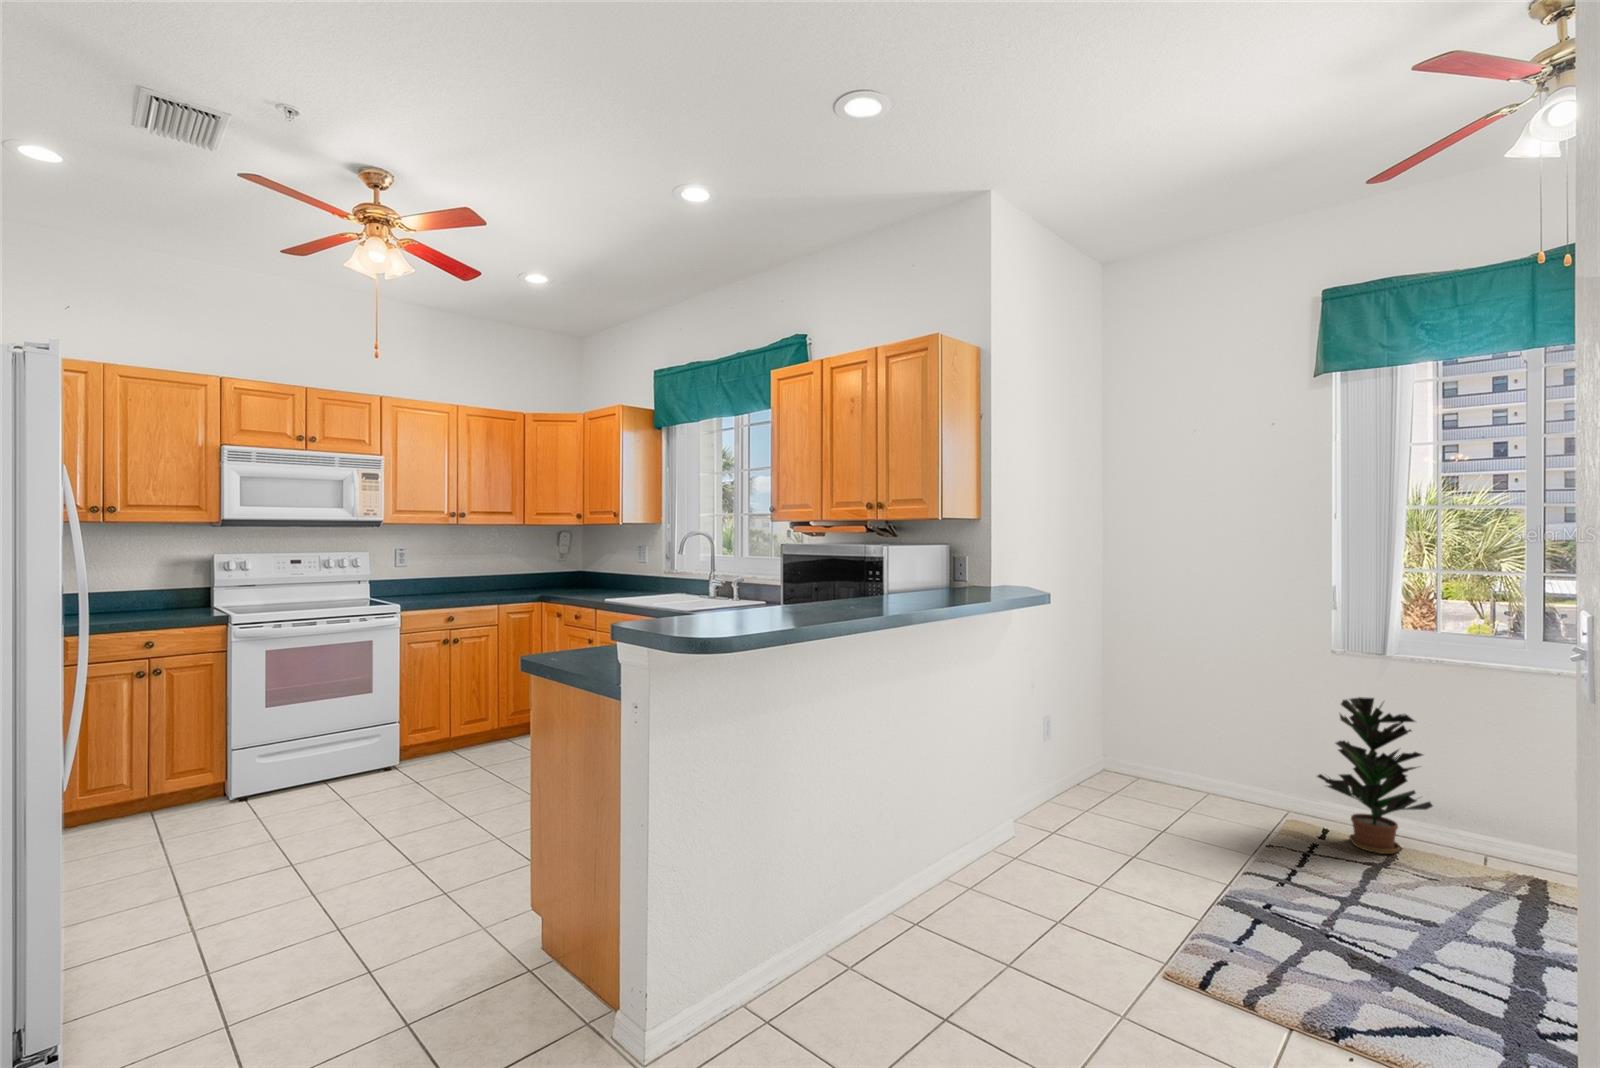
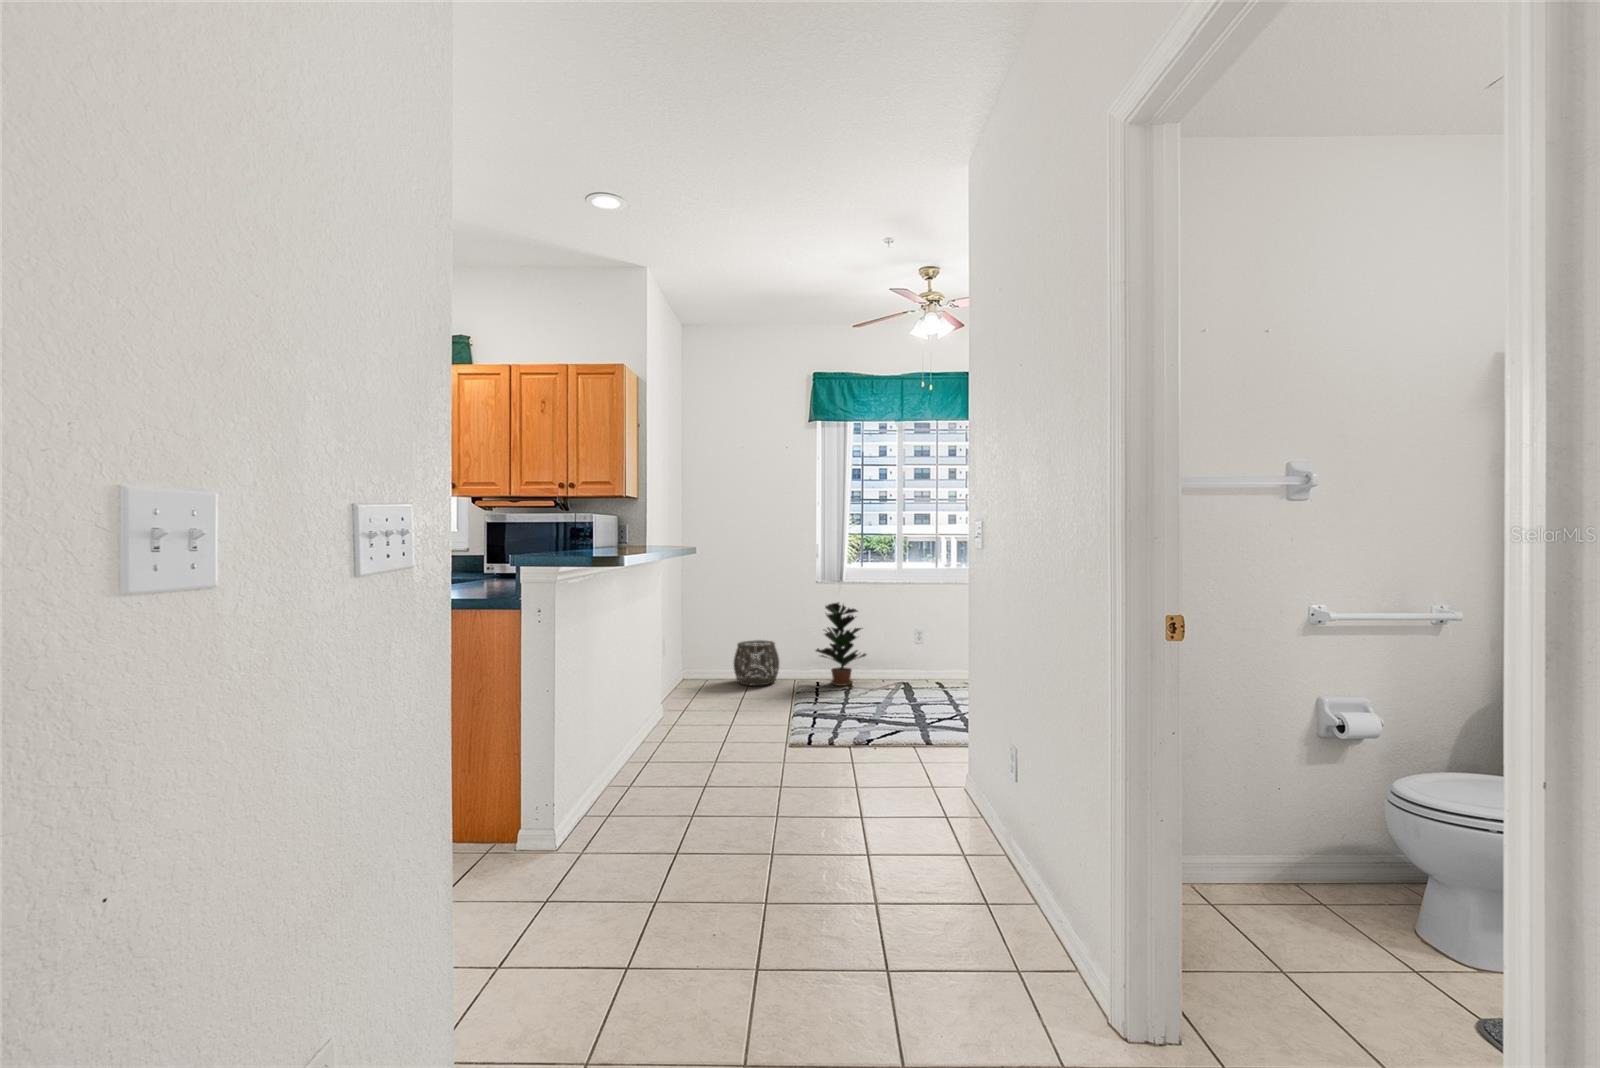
woven basket: none [1167,734,1251,814] -> present [734,640,779,686]

